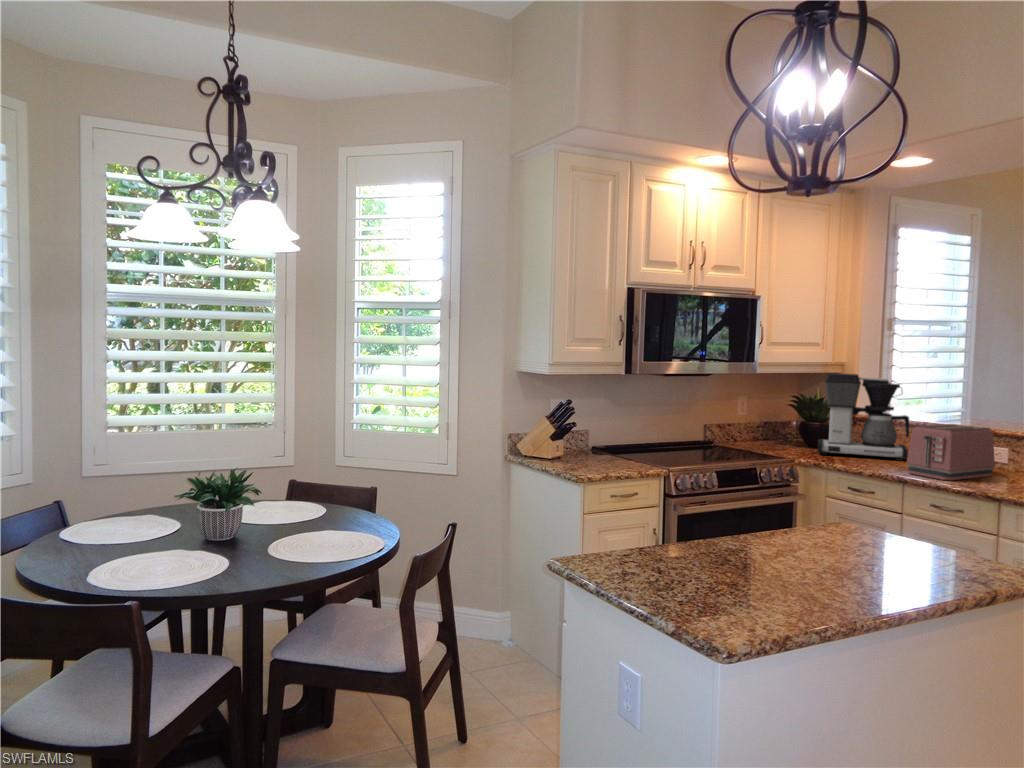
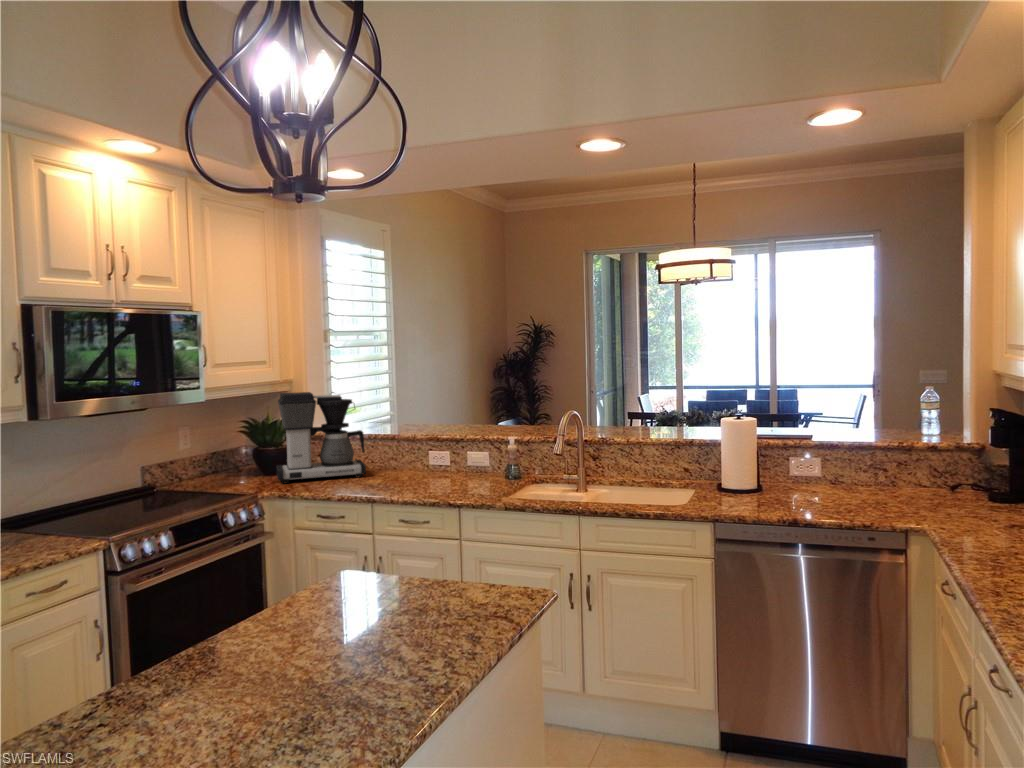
toaster: present [907,424,995,480] -> none [371,435,442,493]

